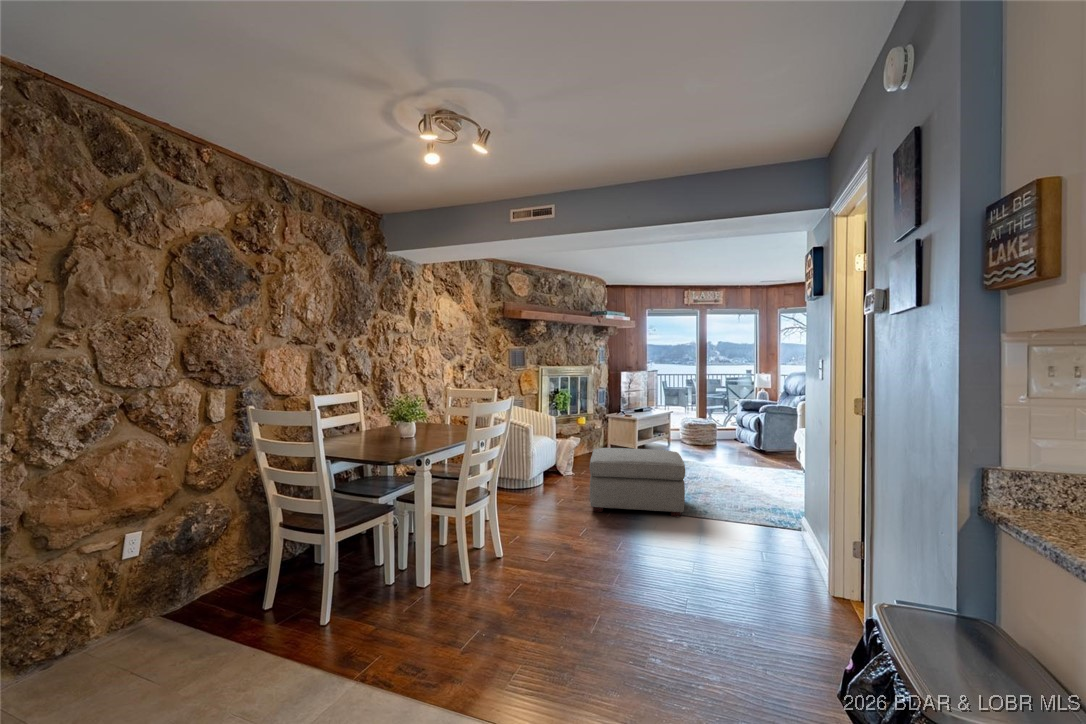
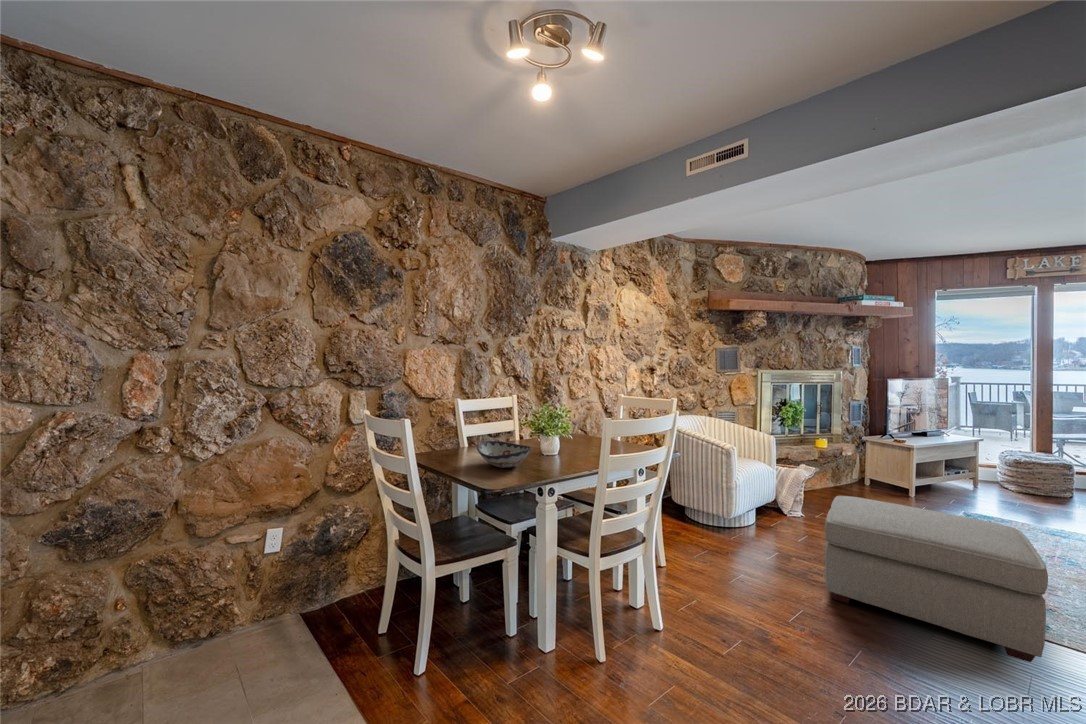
decorative bowl: none [355,427,405,446] -> present [477,441,532,468]

